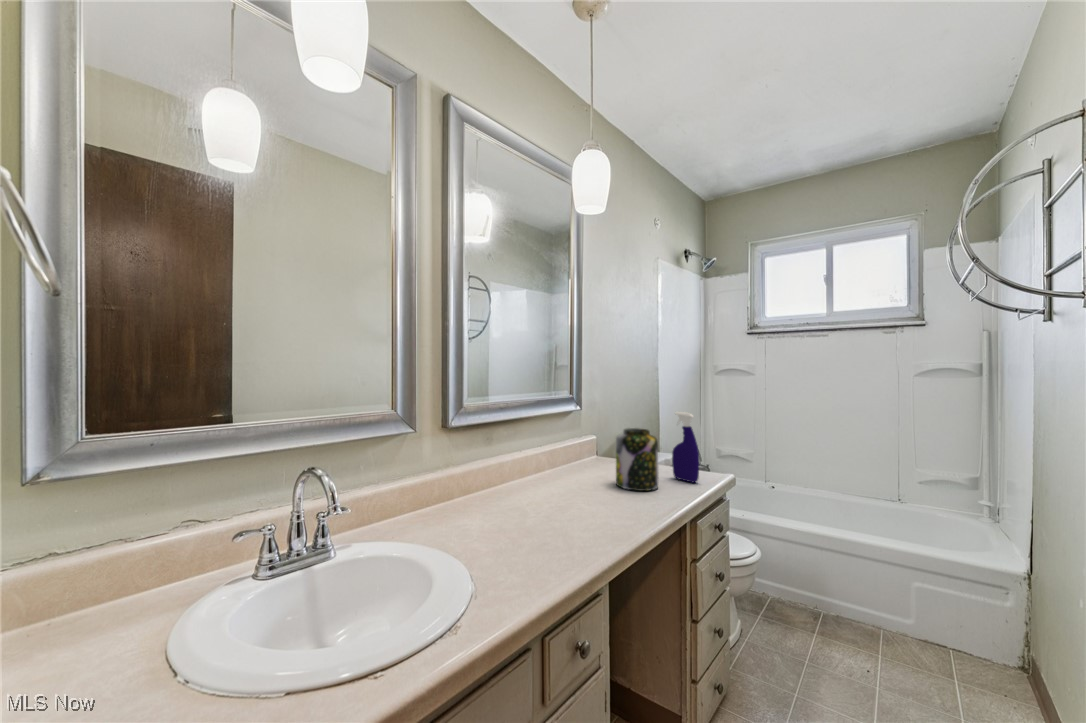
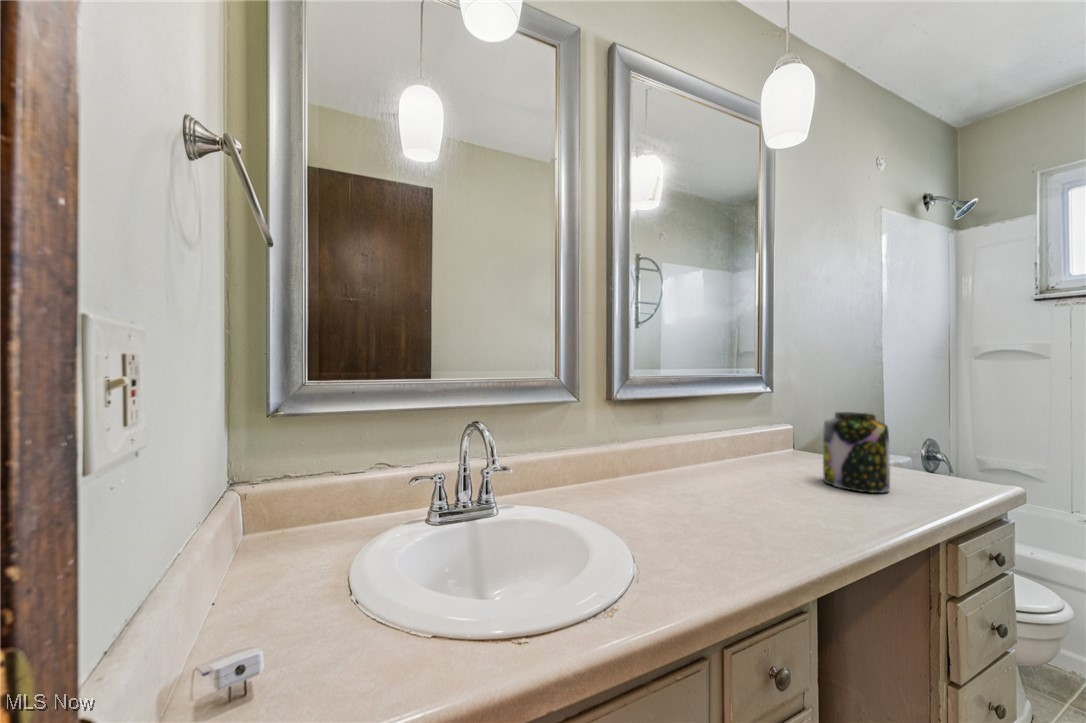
spray bottle: present [672,412,700,483] -> none [911,394,959,490]

